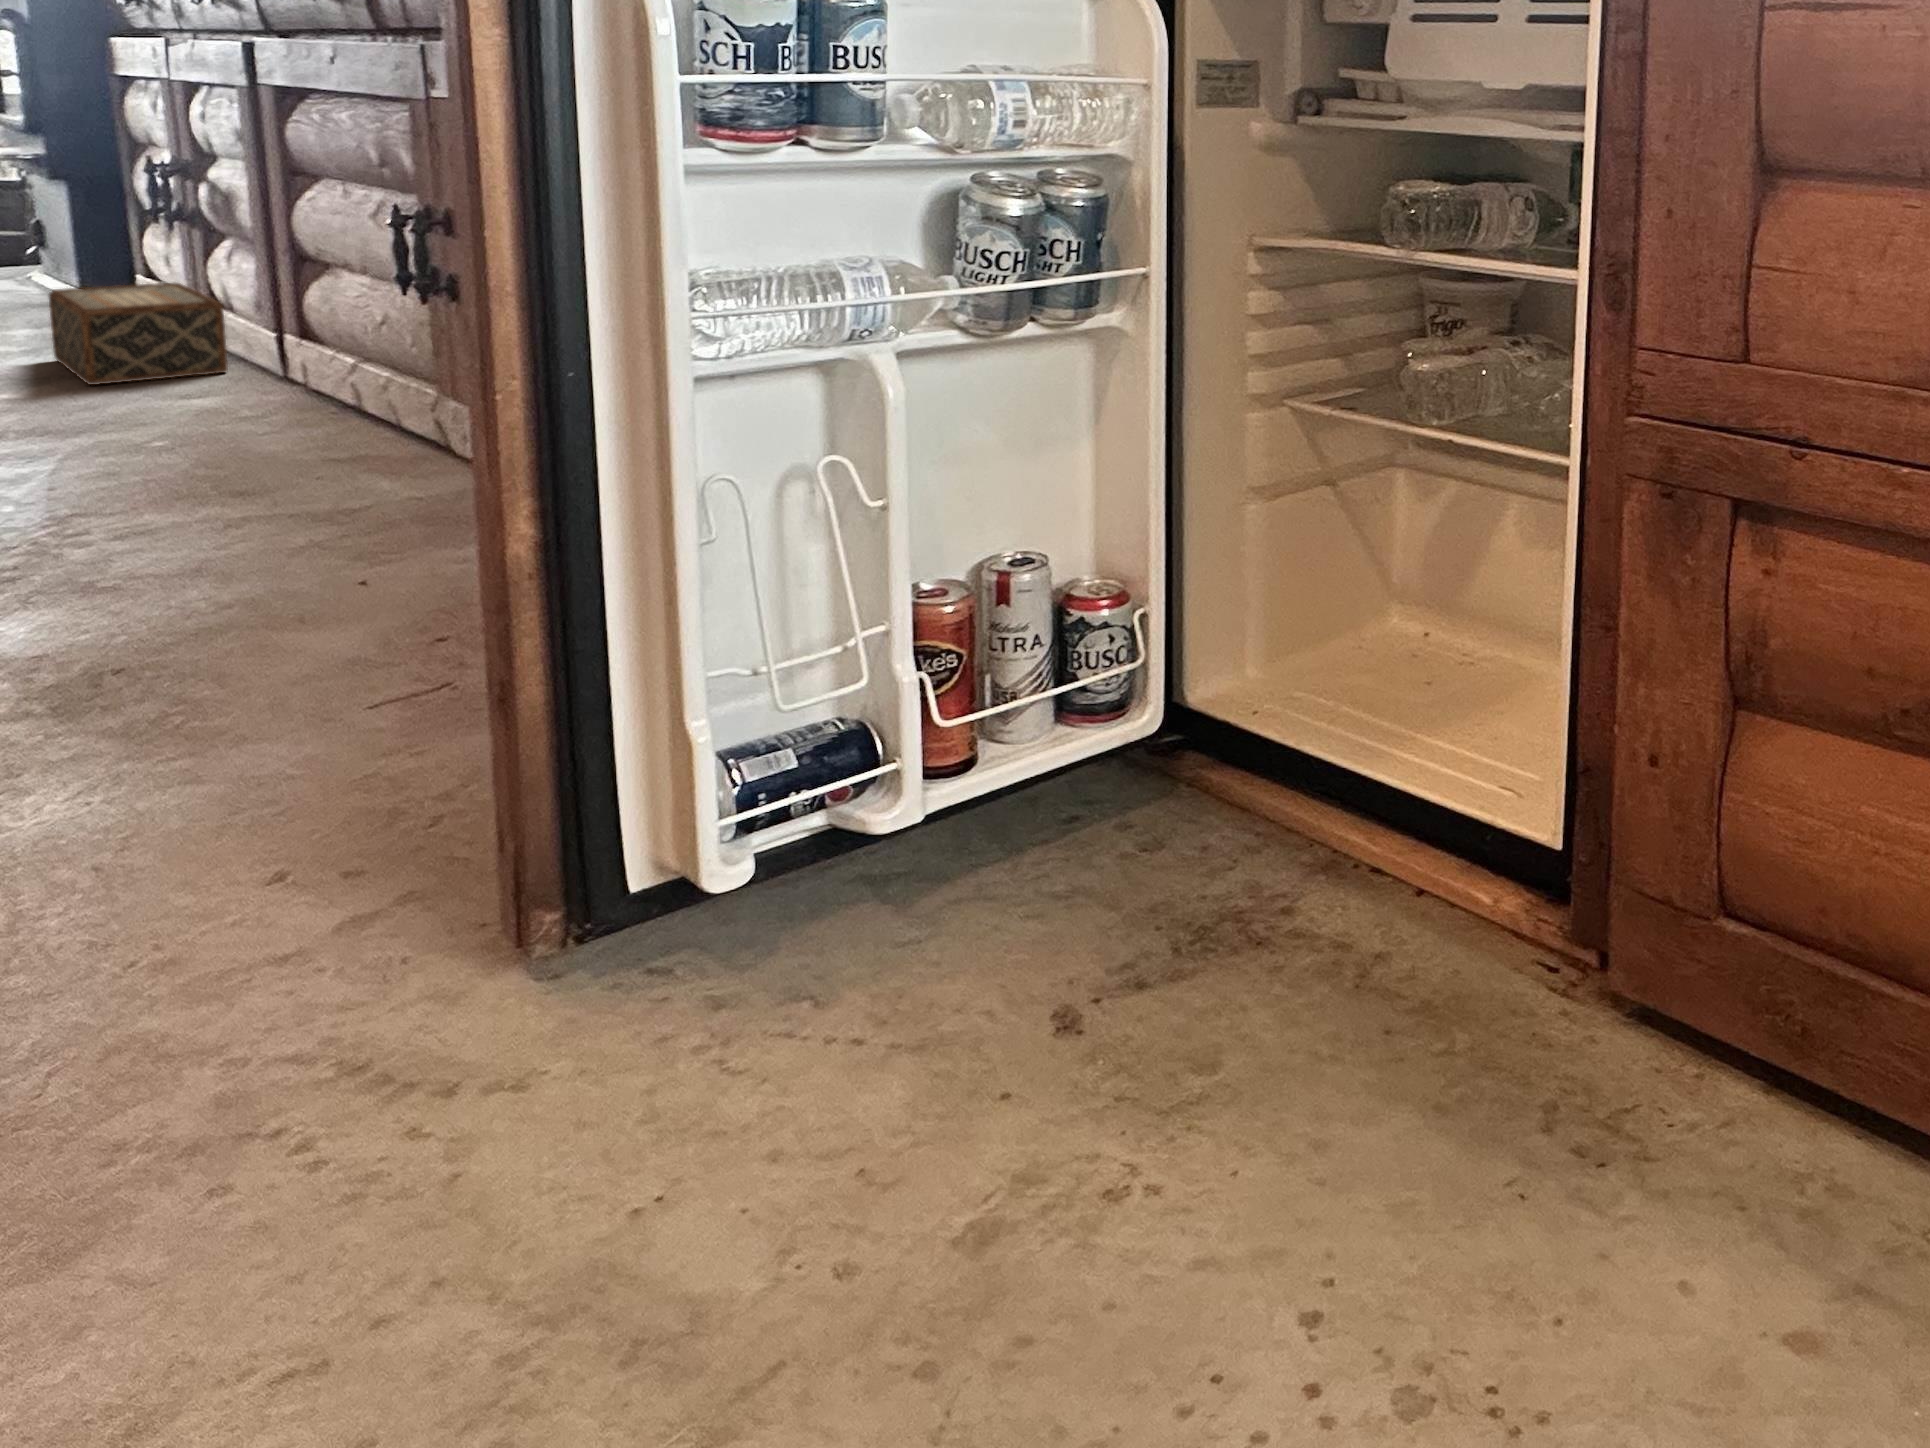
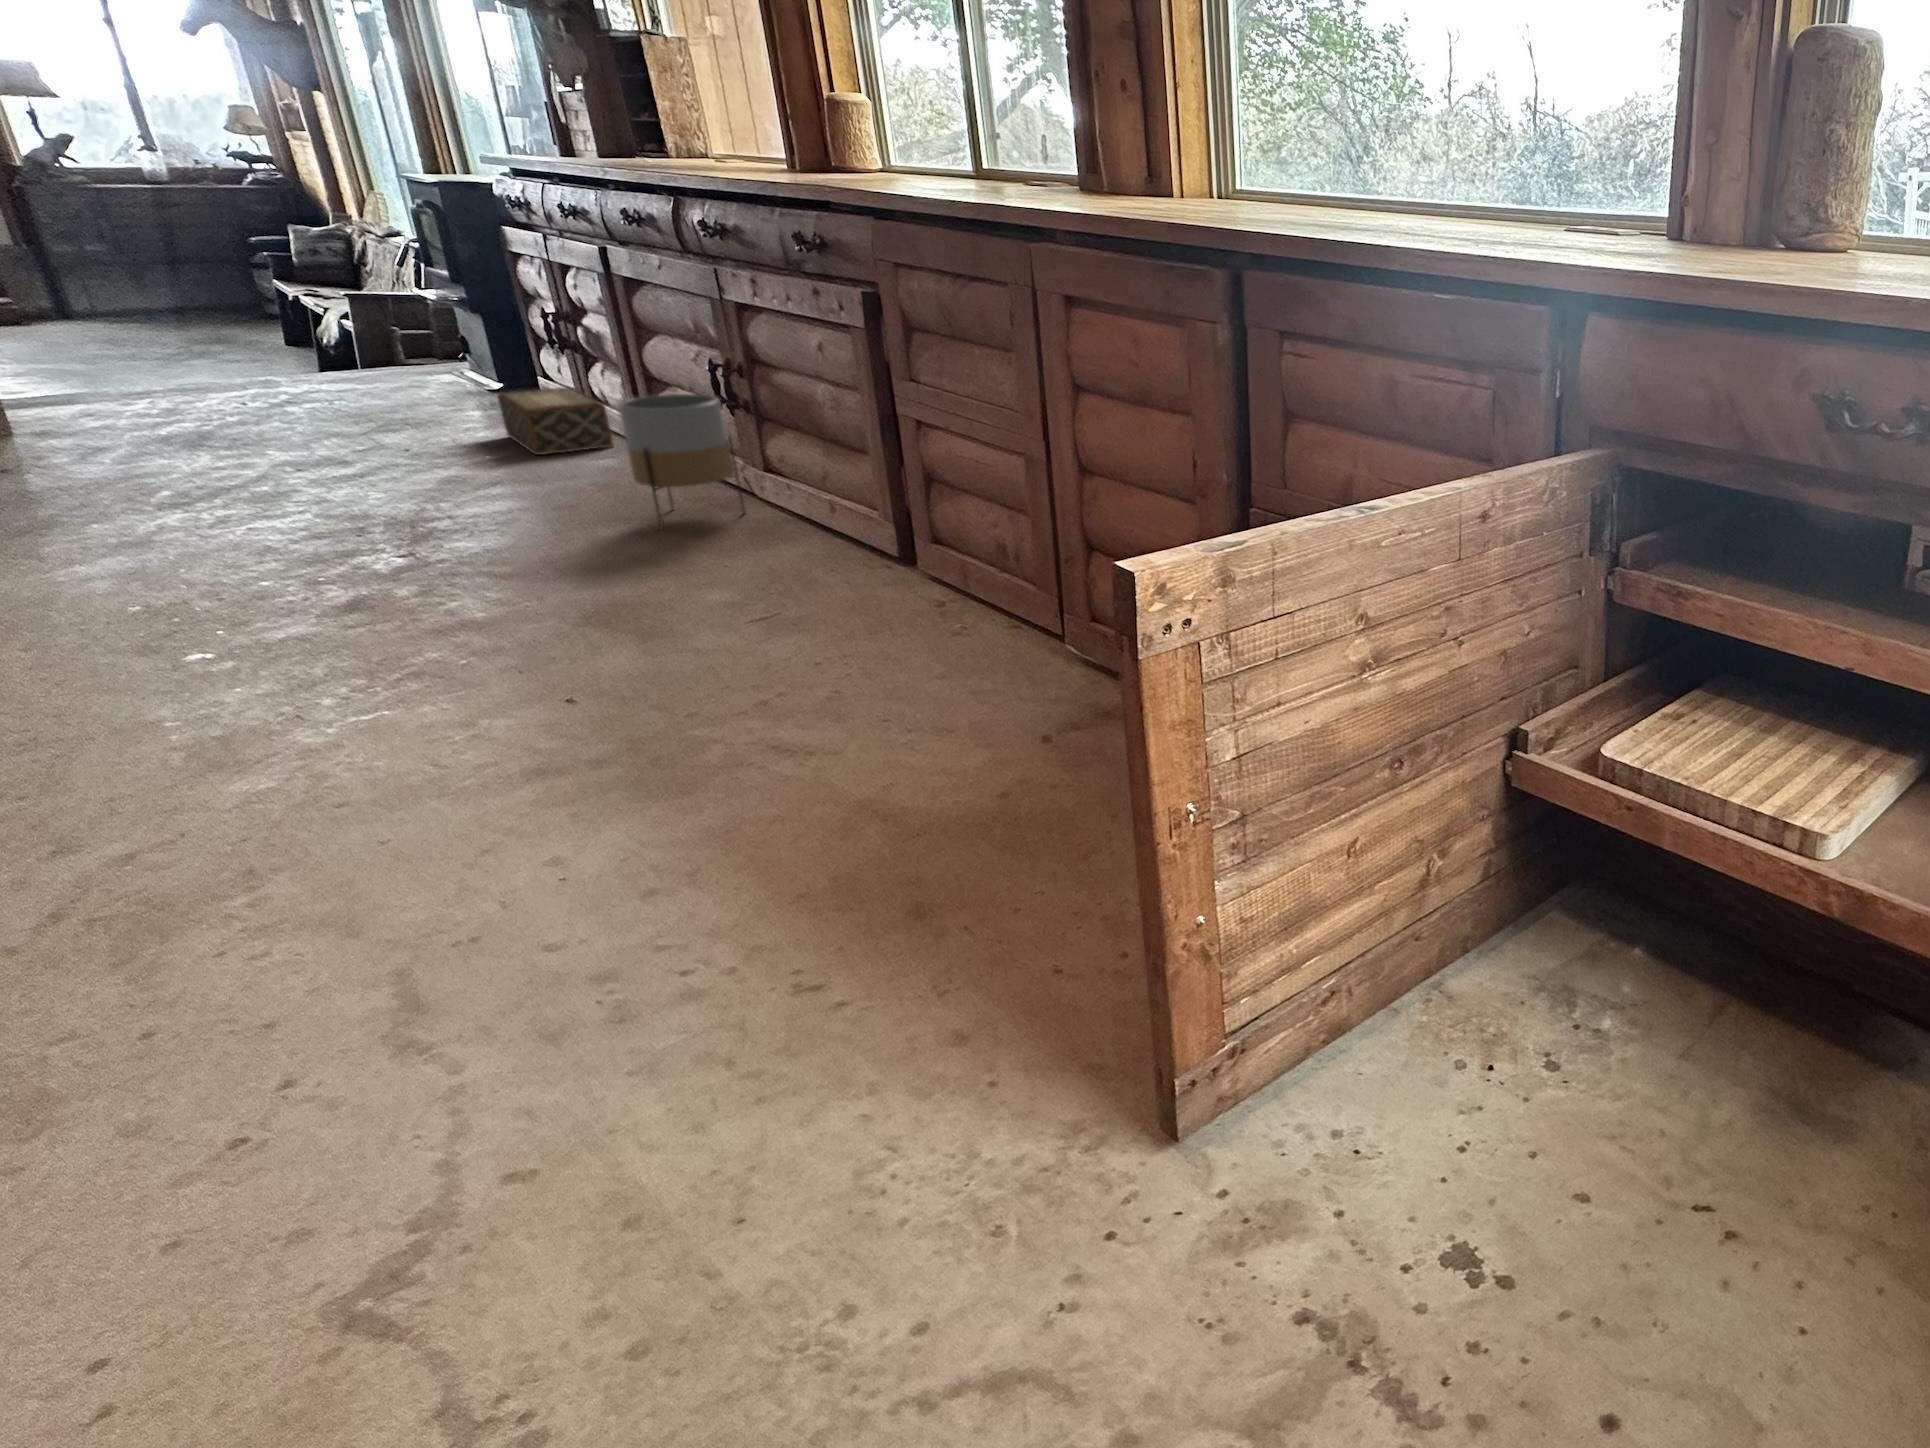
planter: none [217,265,421,495] -> present [619,394,744,528]

